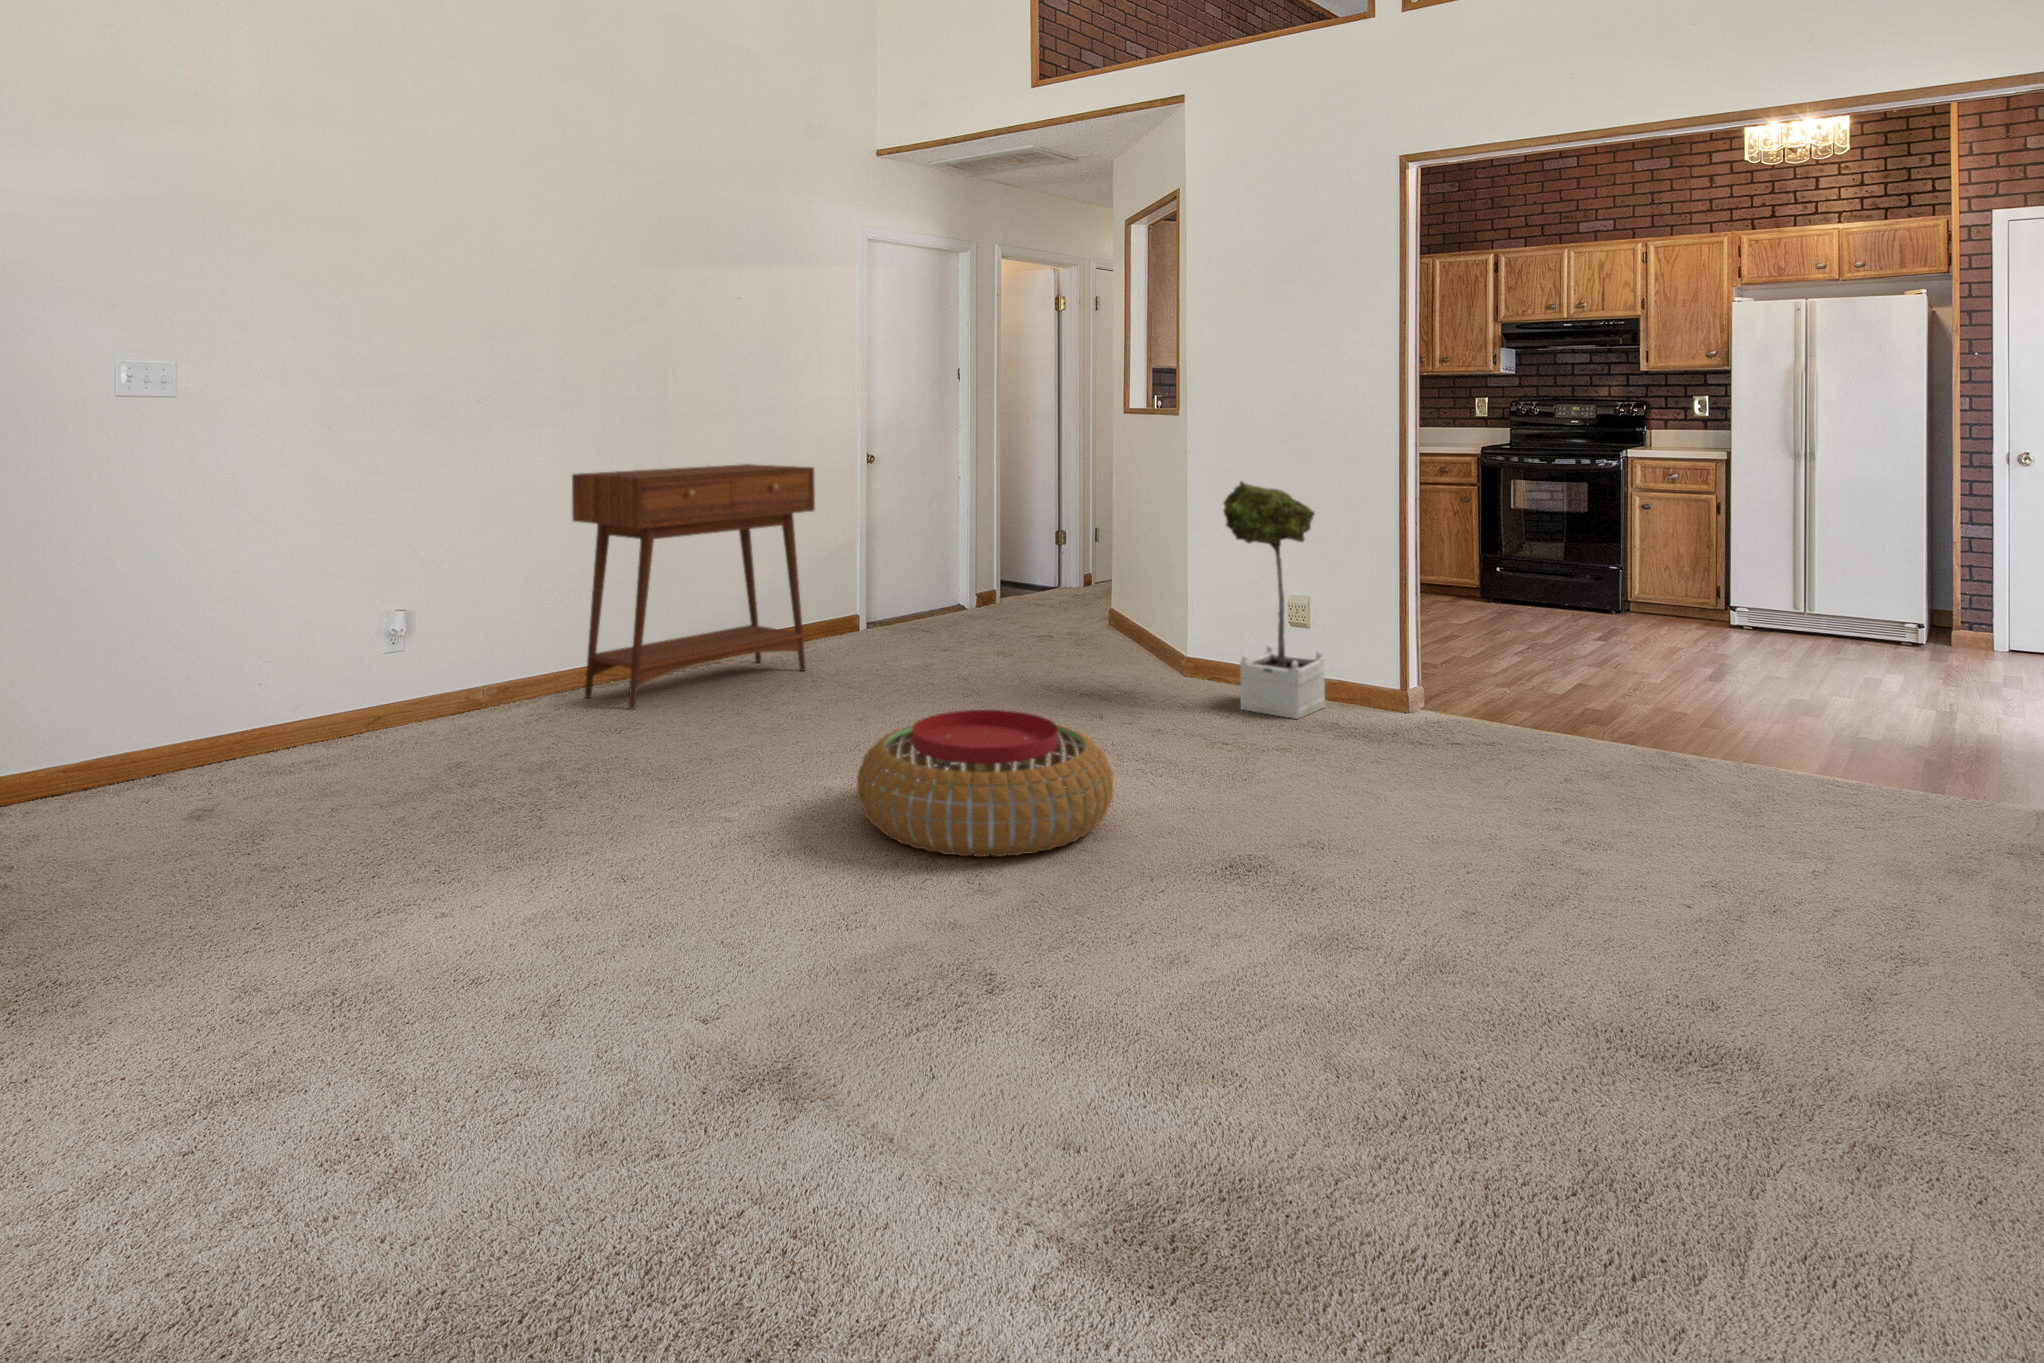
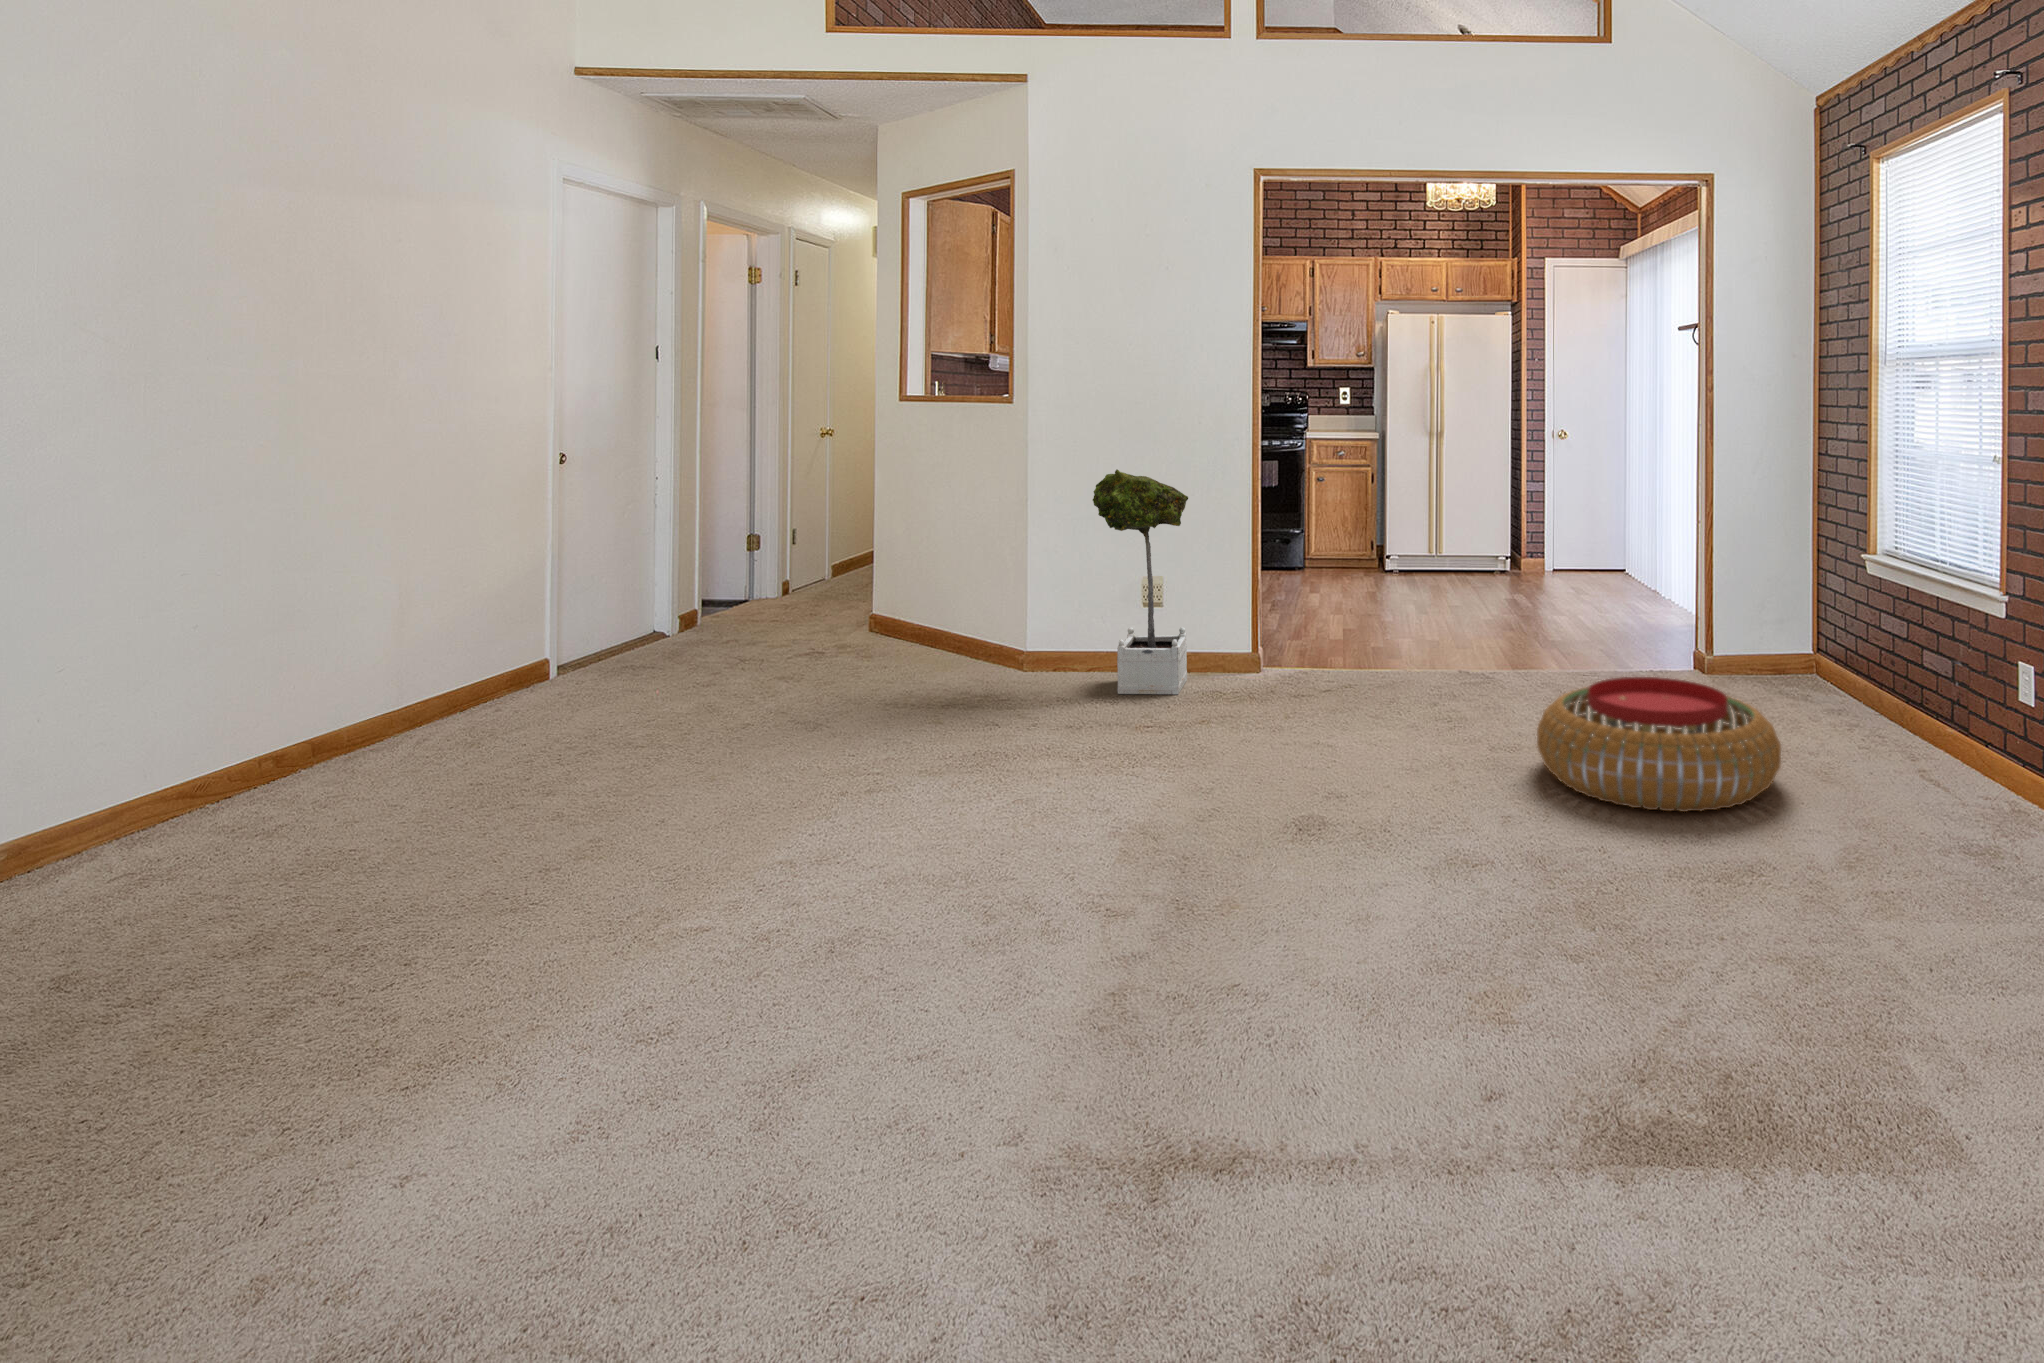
console table: present [572,464,815,709] -> none [172,472,569,833]
pouf: present [857,710,1113,857] -> present [1537,677,1781,812]

